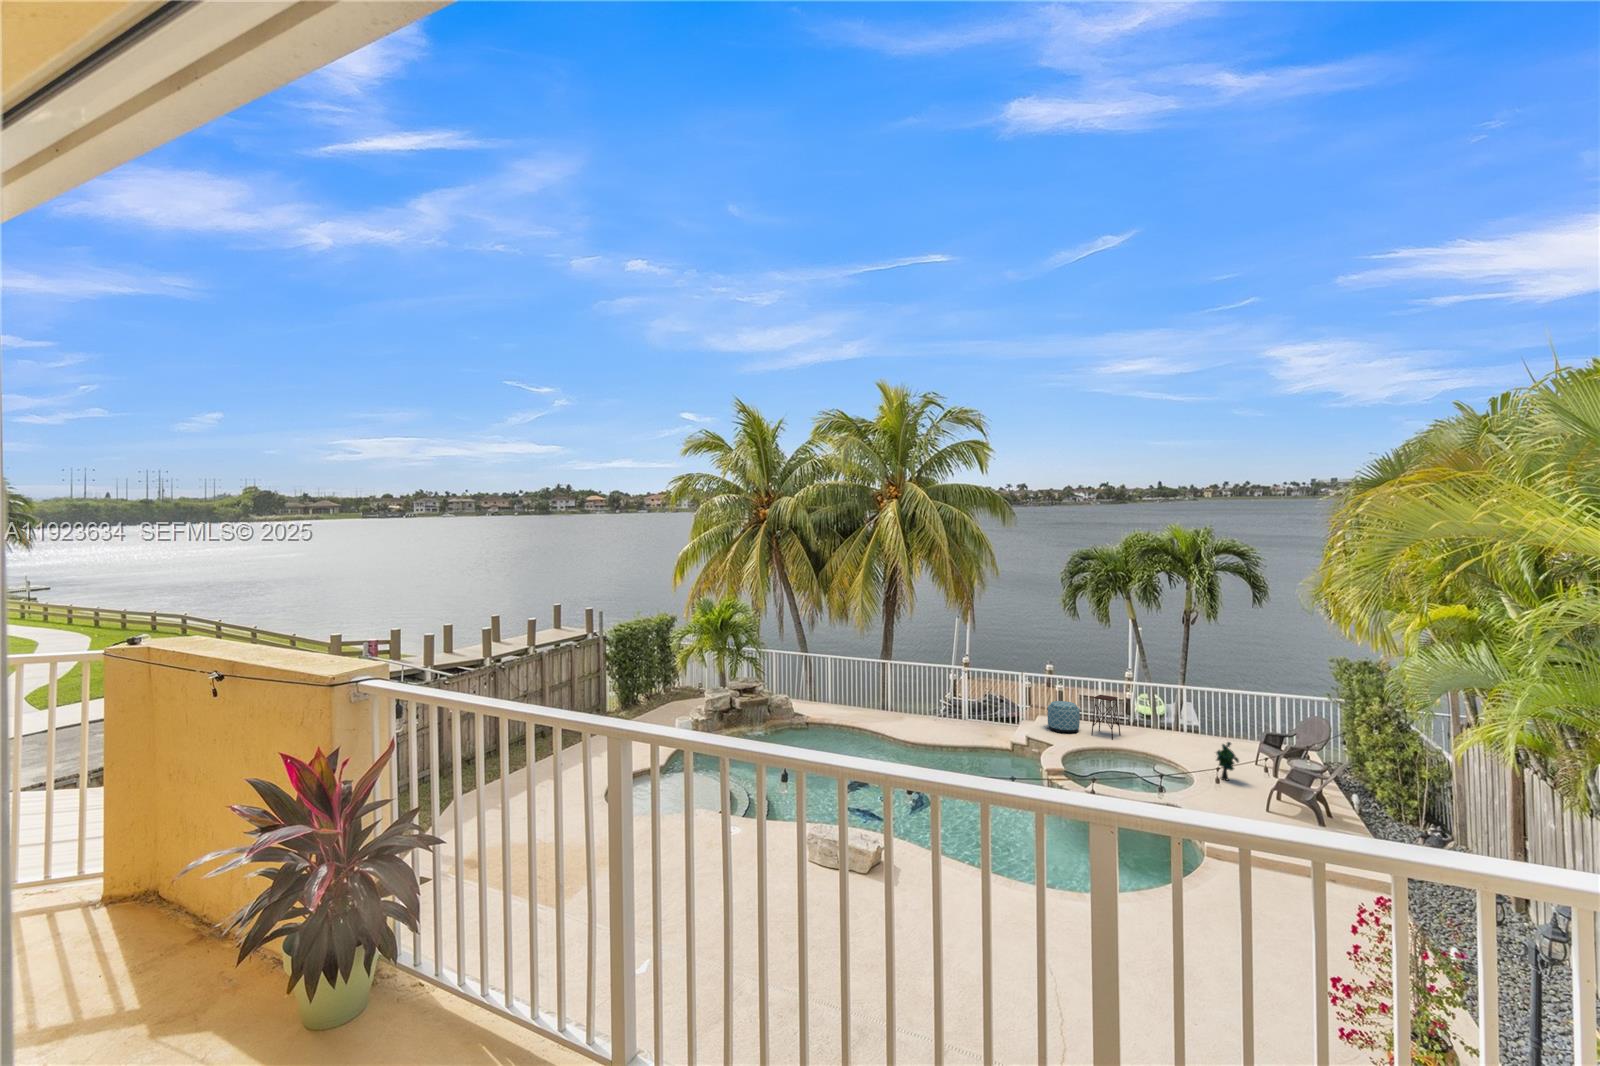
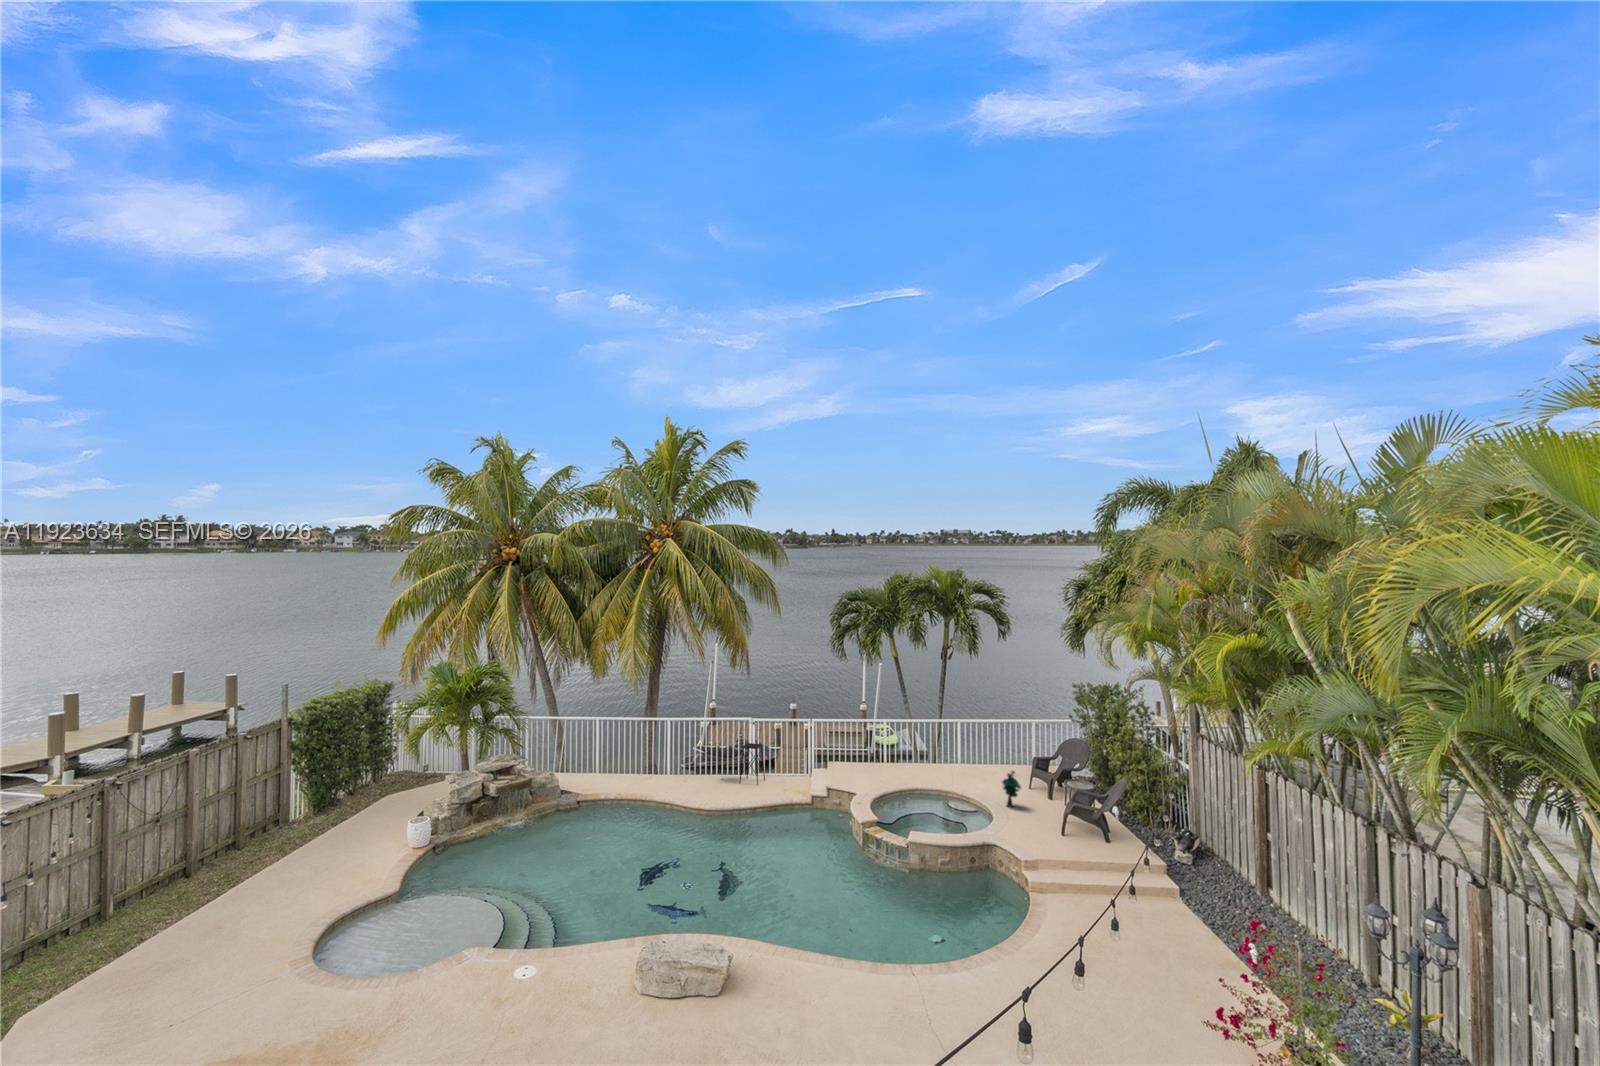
side table: present [1091,695,1121,740] -> present [739,743,765,785]
ottoman: present [1048,701,1080,733] -> none [839,745,869,778]

